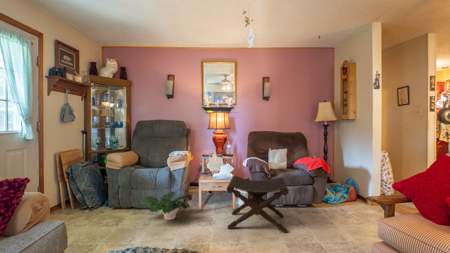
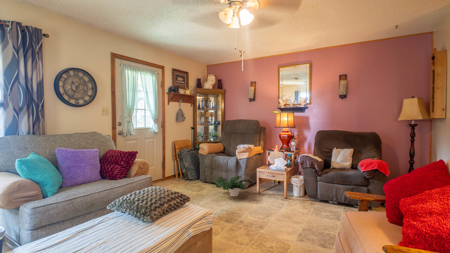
footstool: present [227,176,288,233] -> none [269,169,333,226]

